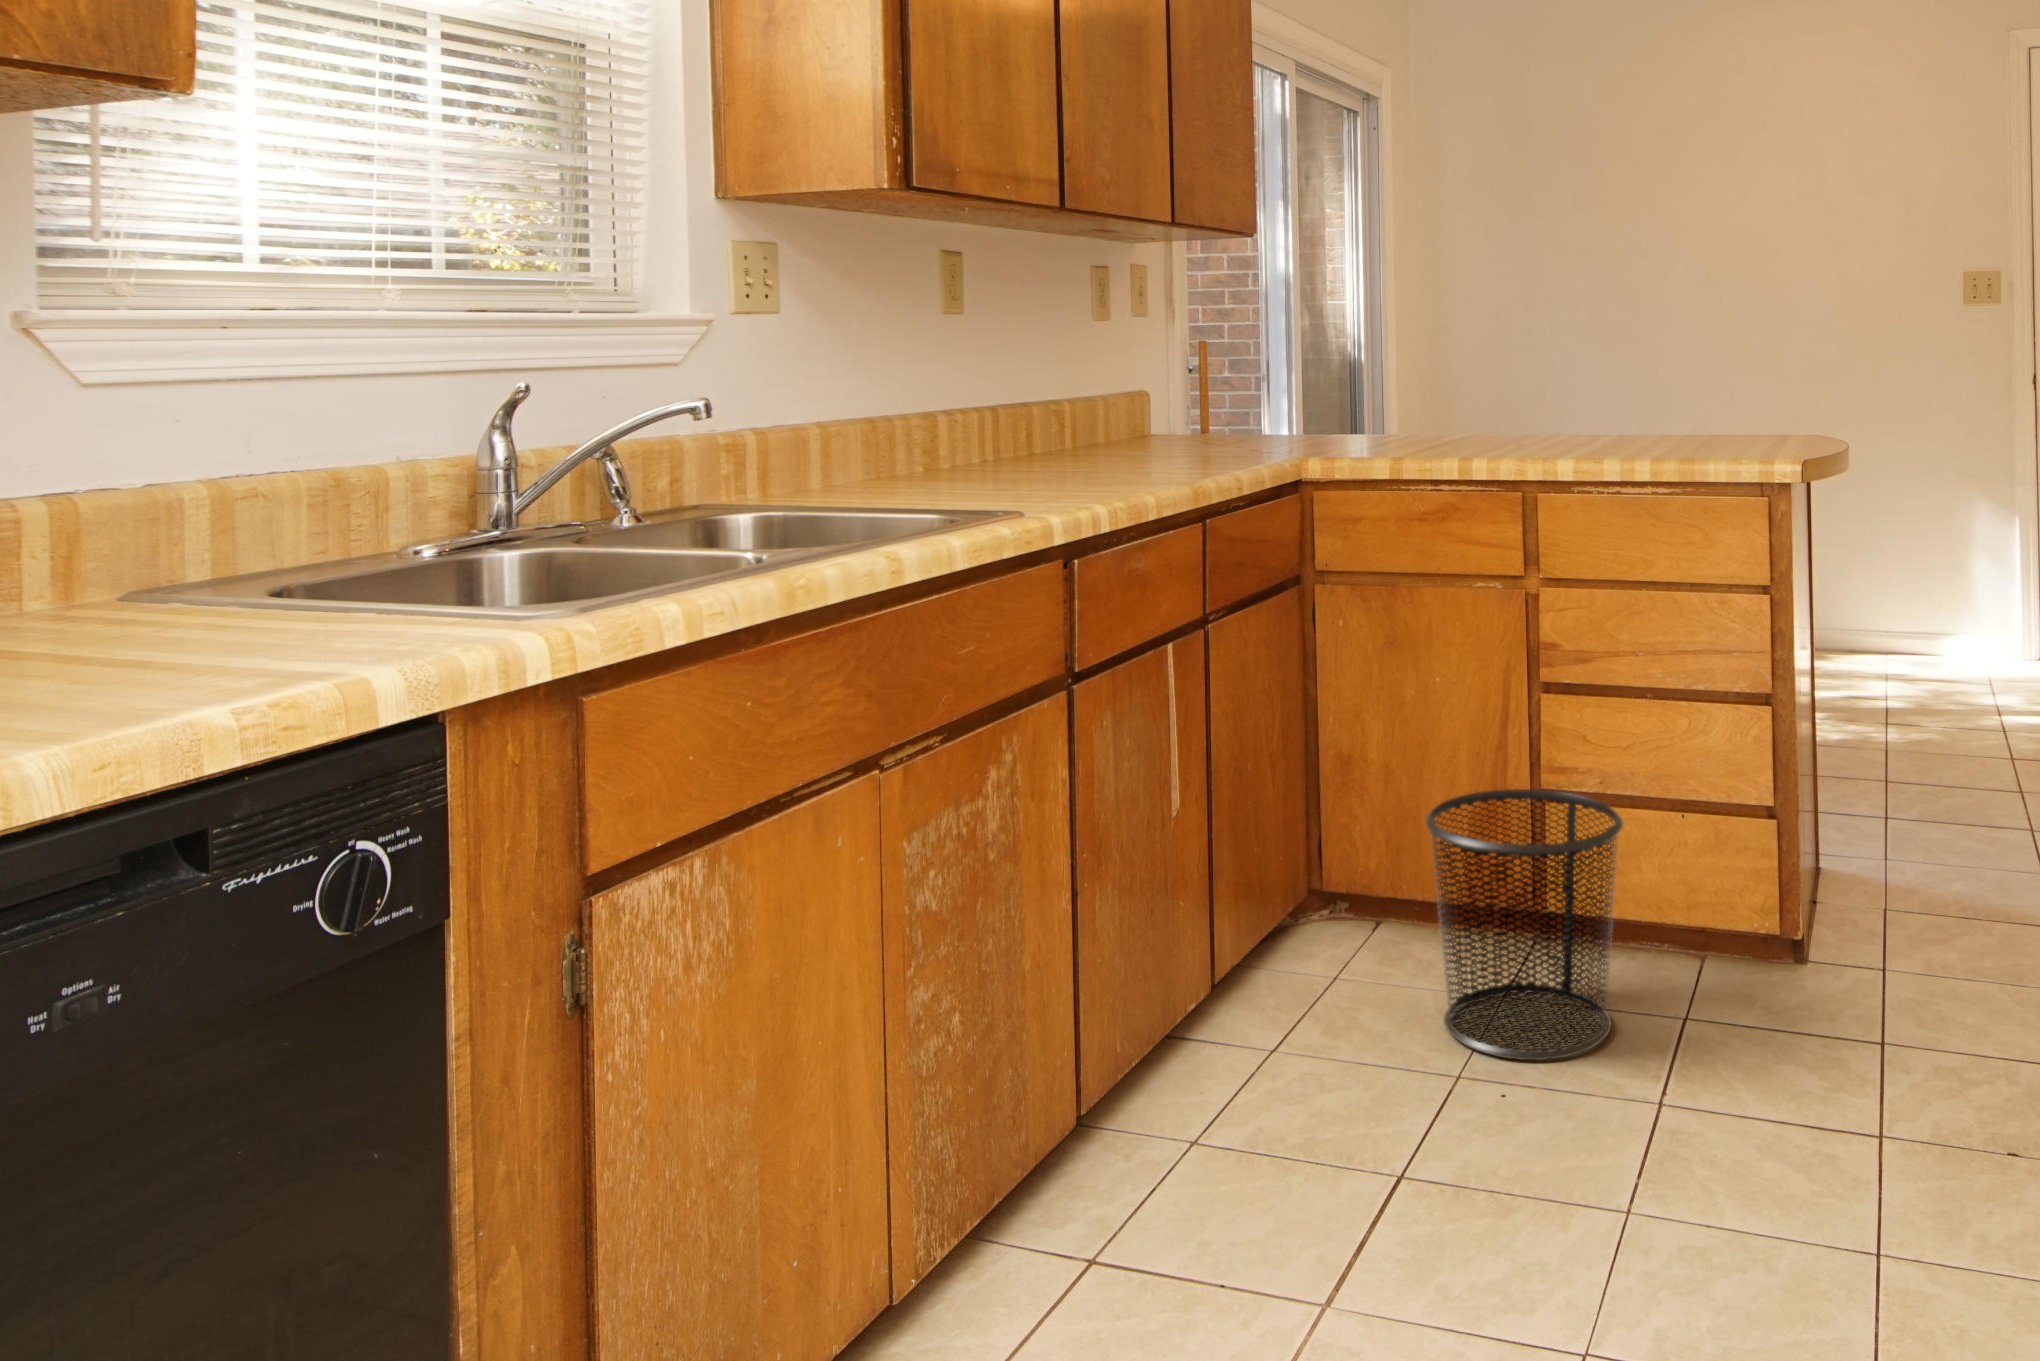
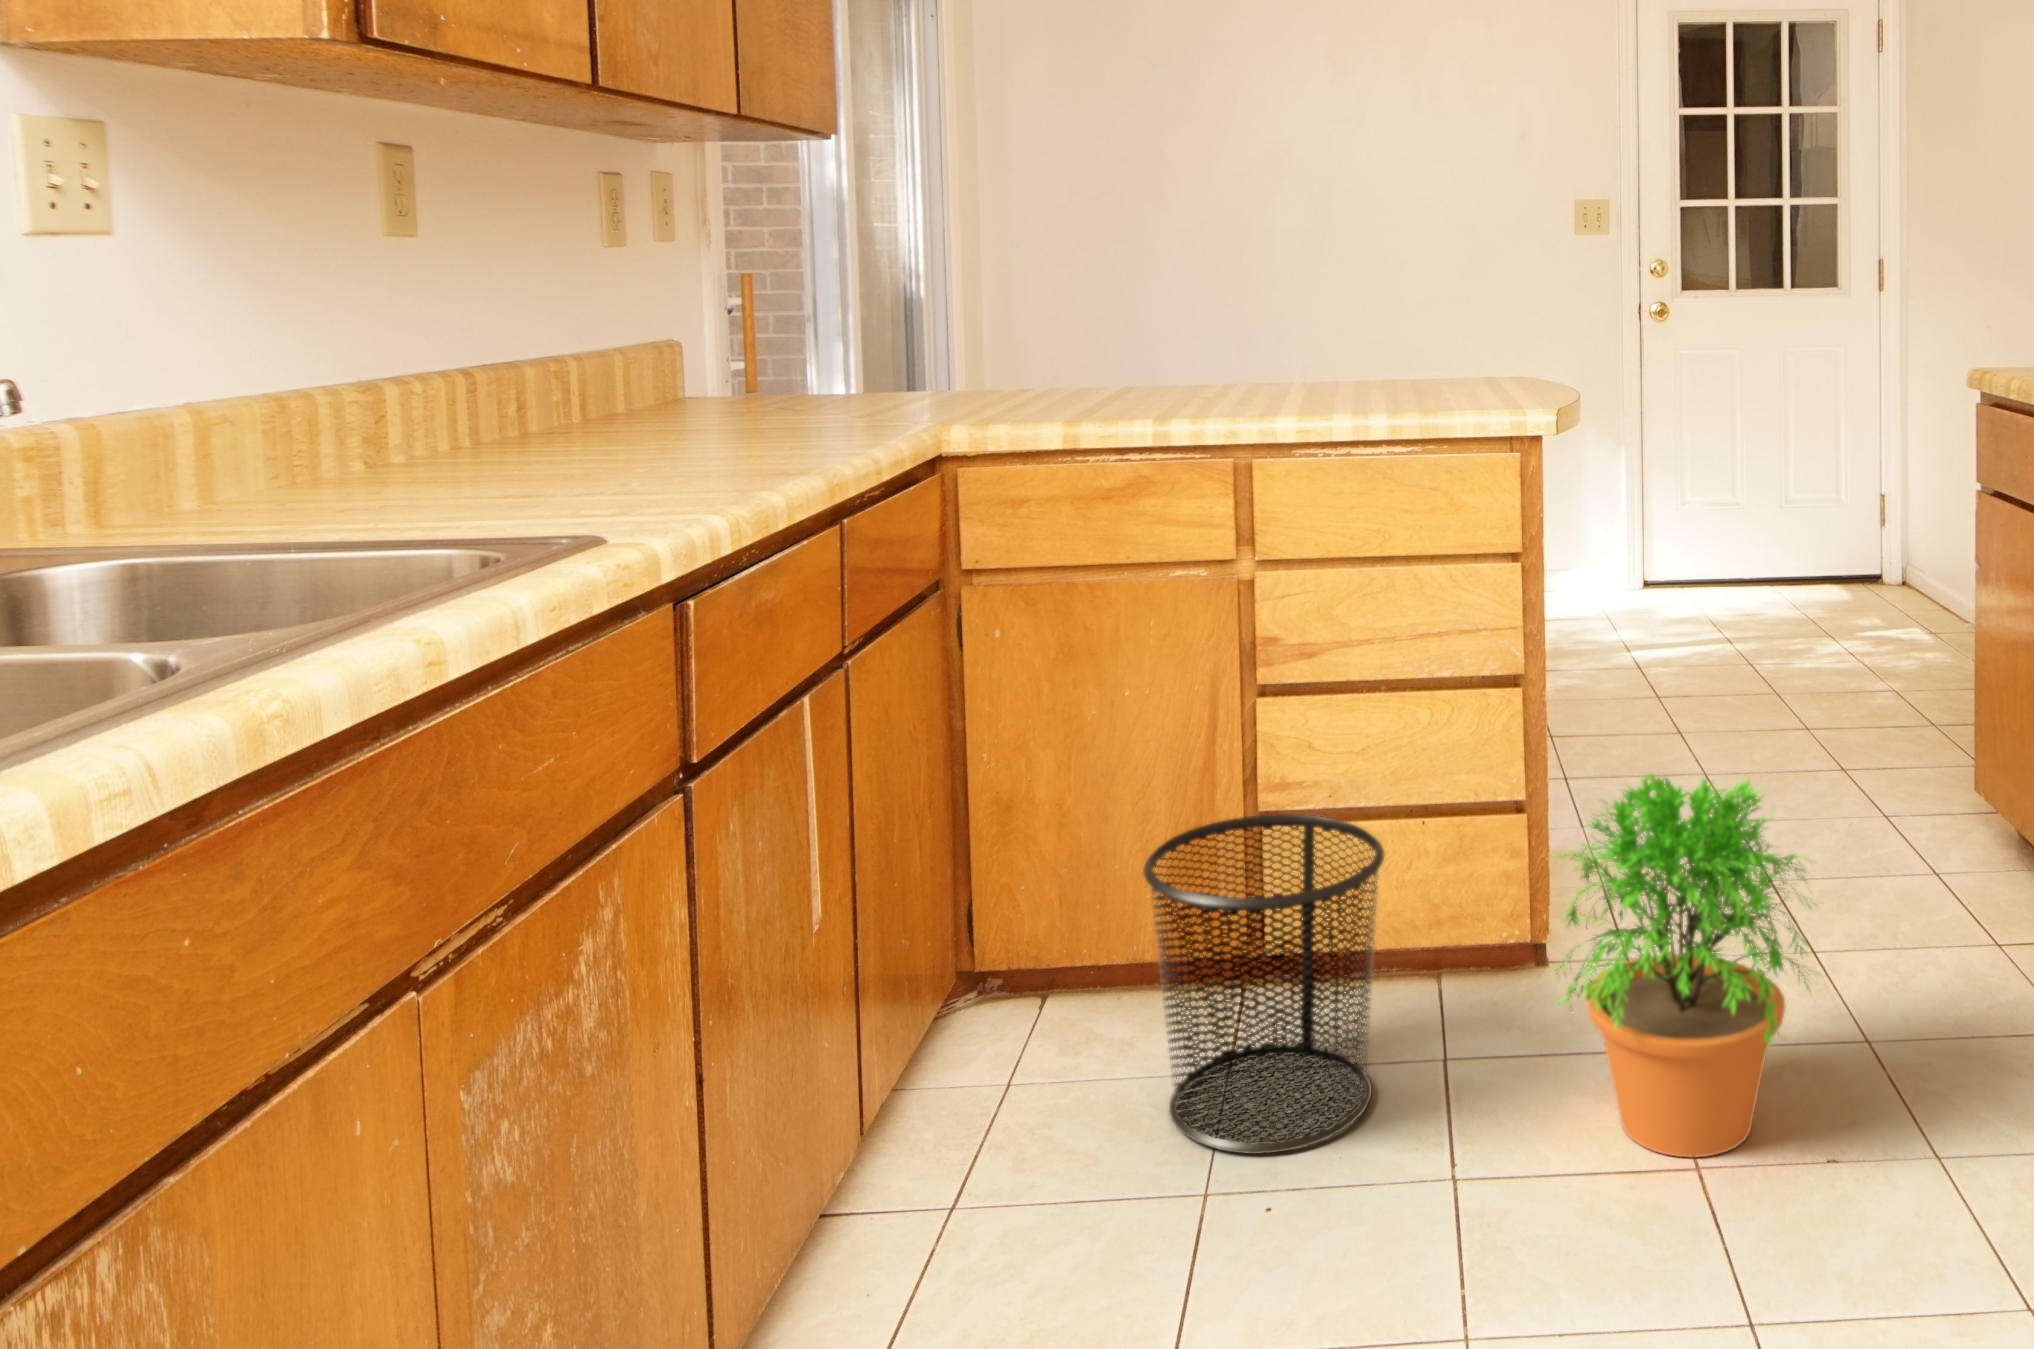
potted plant: none [1757,780,2001,1128] -> present [1553,775,1810,1157]

